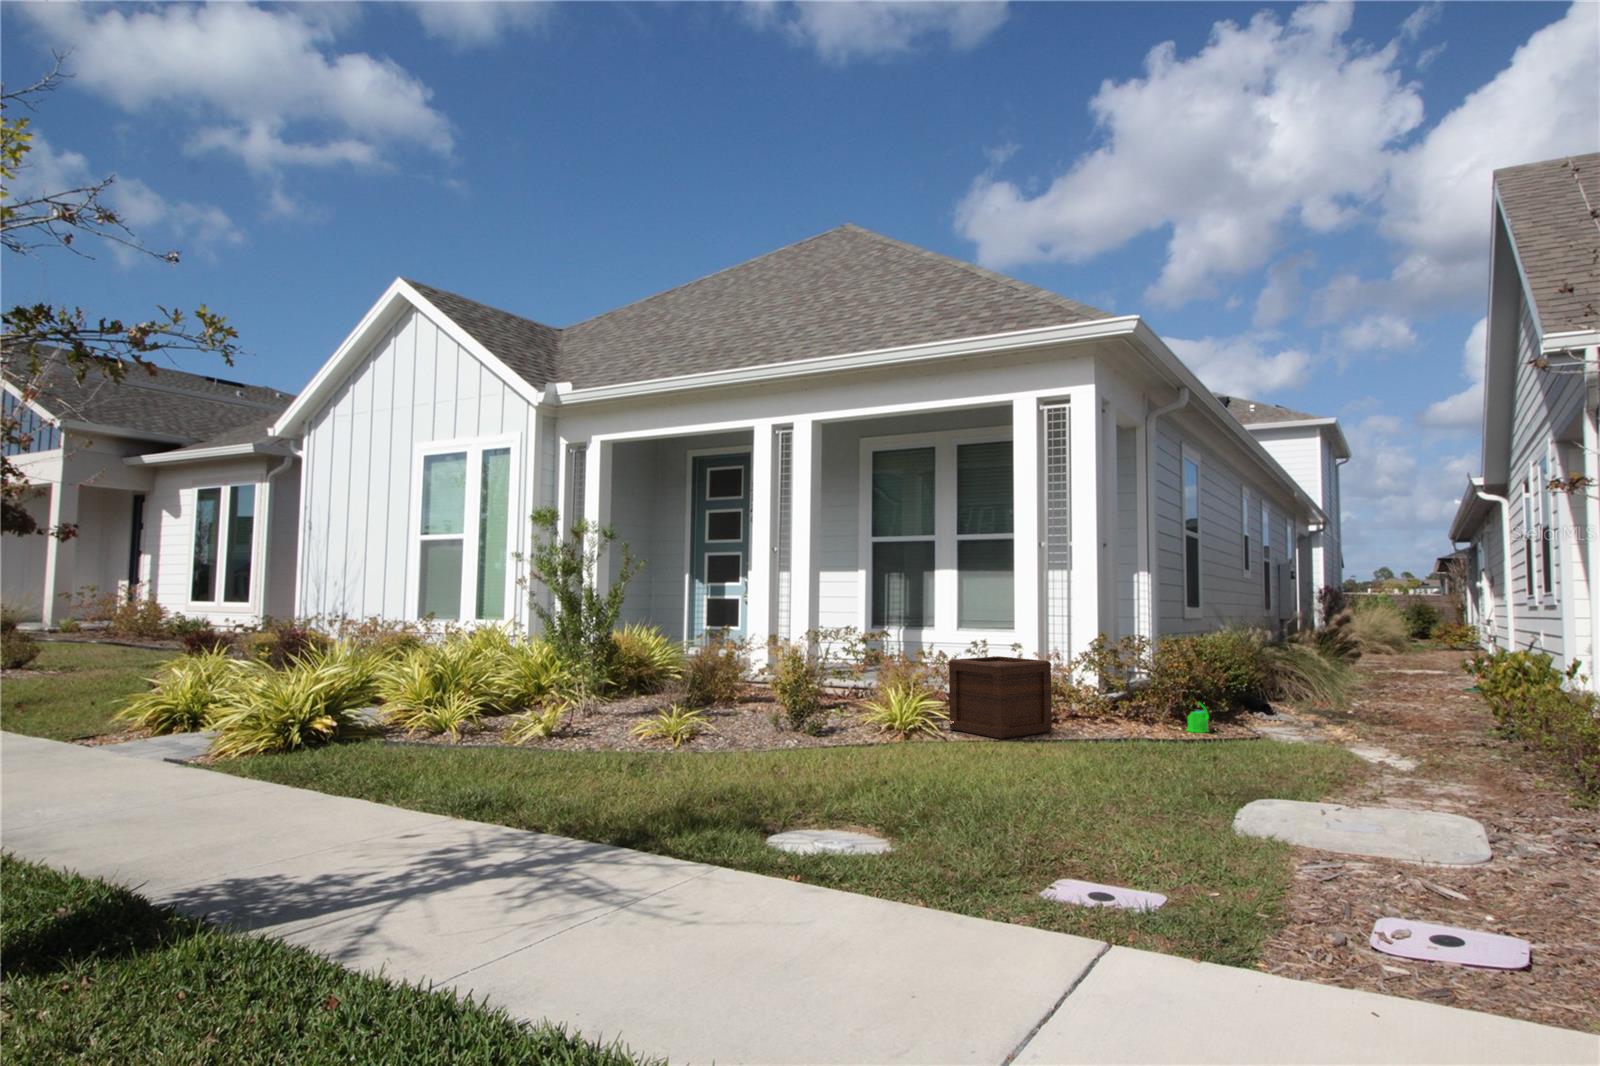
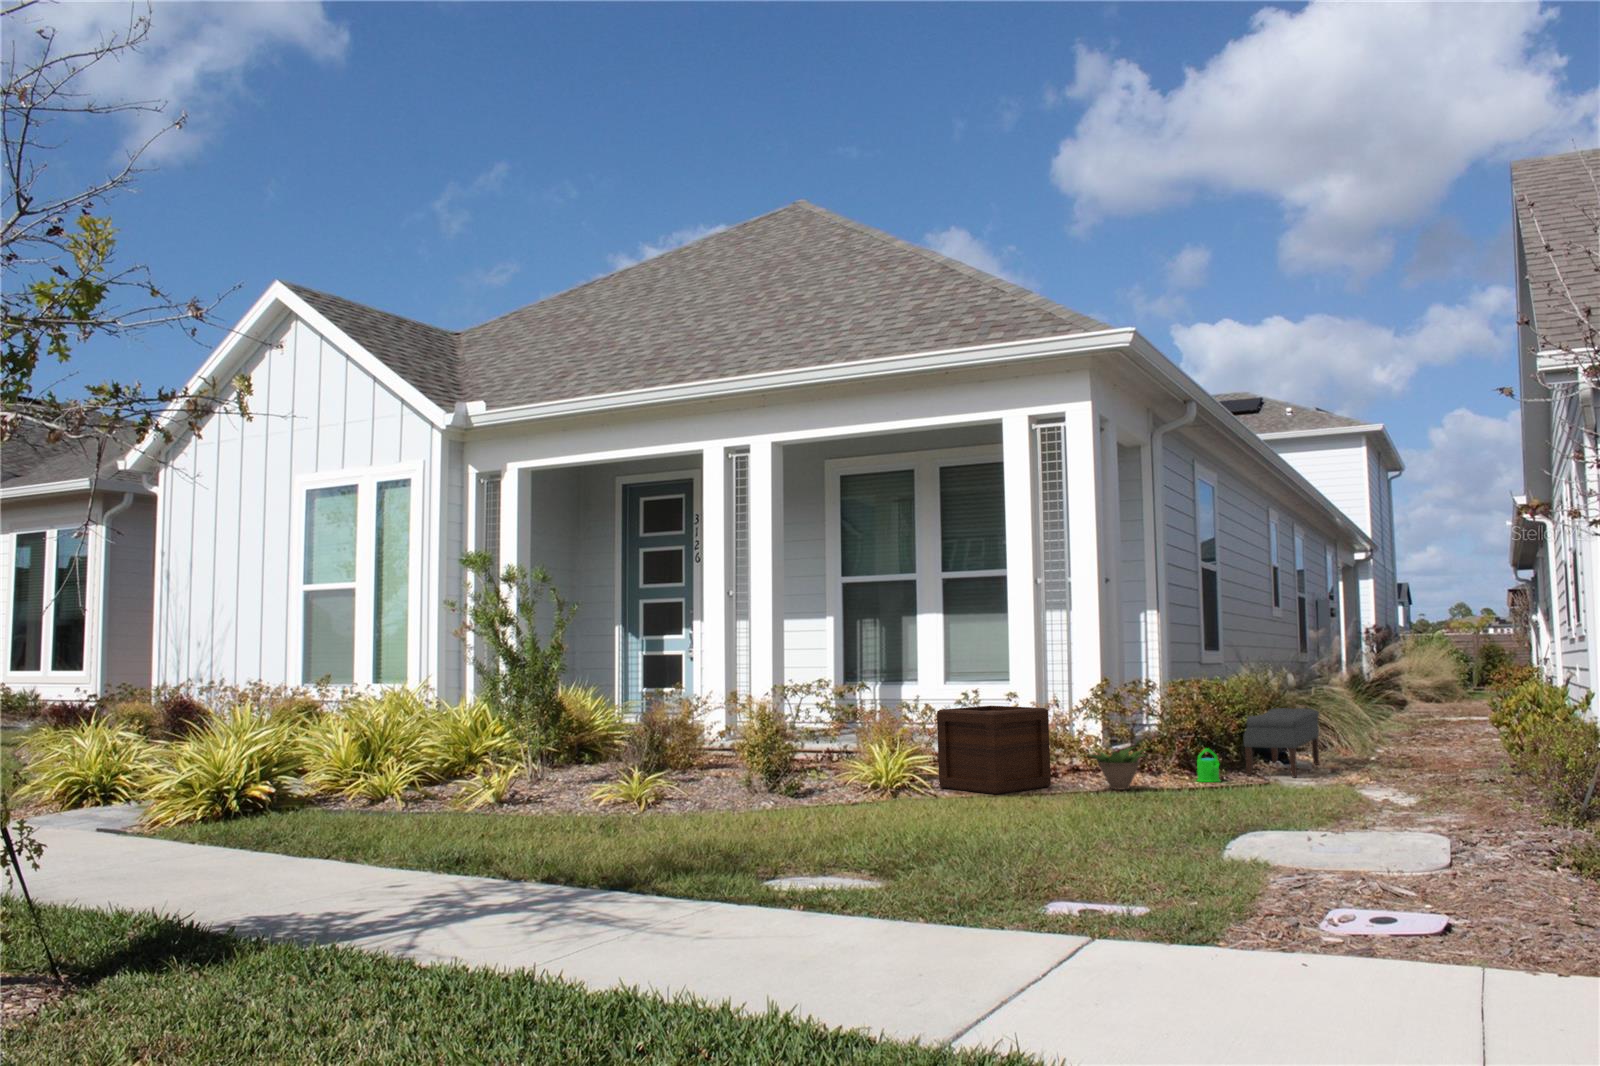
bench: none [1229,664,1300,730] -> present [1243,708,1319,778]
decorative plant: none [1080,698,1146,738] -> present [1083,747,1146,790]

